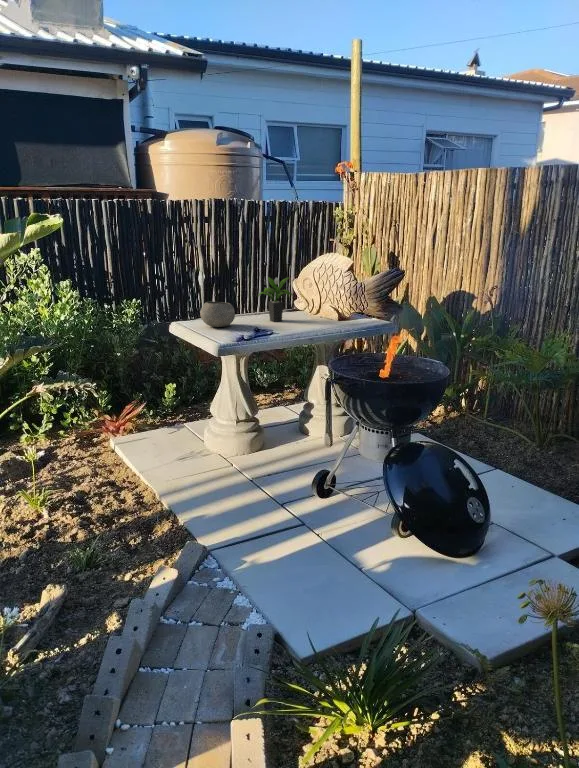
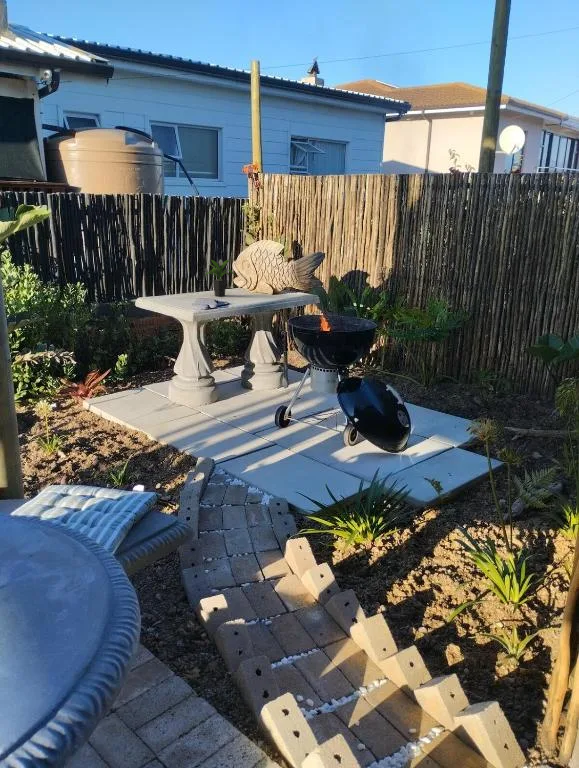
bowl: present [200,301,235,327] -> none [160,280,190,301]

